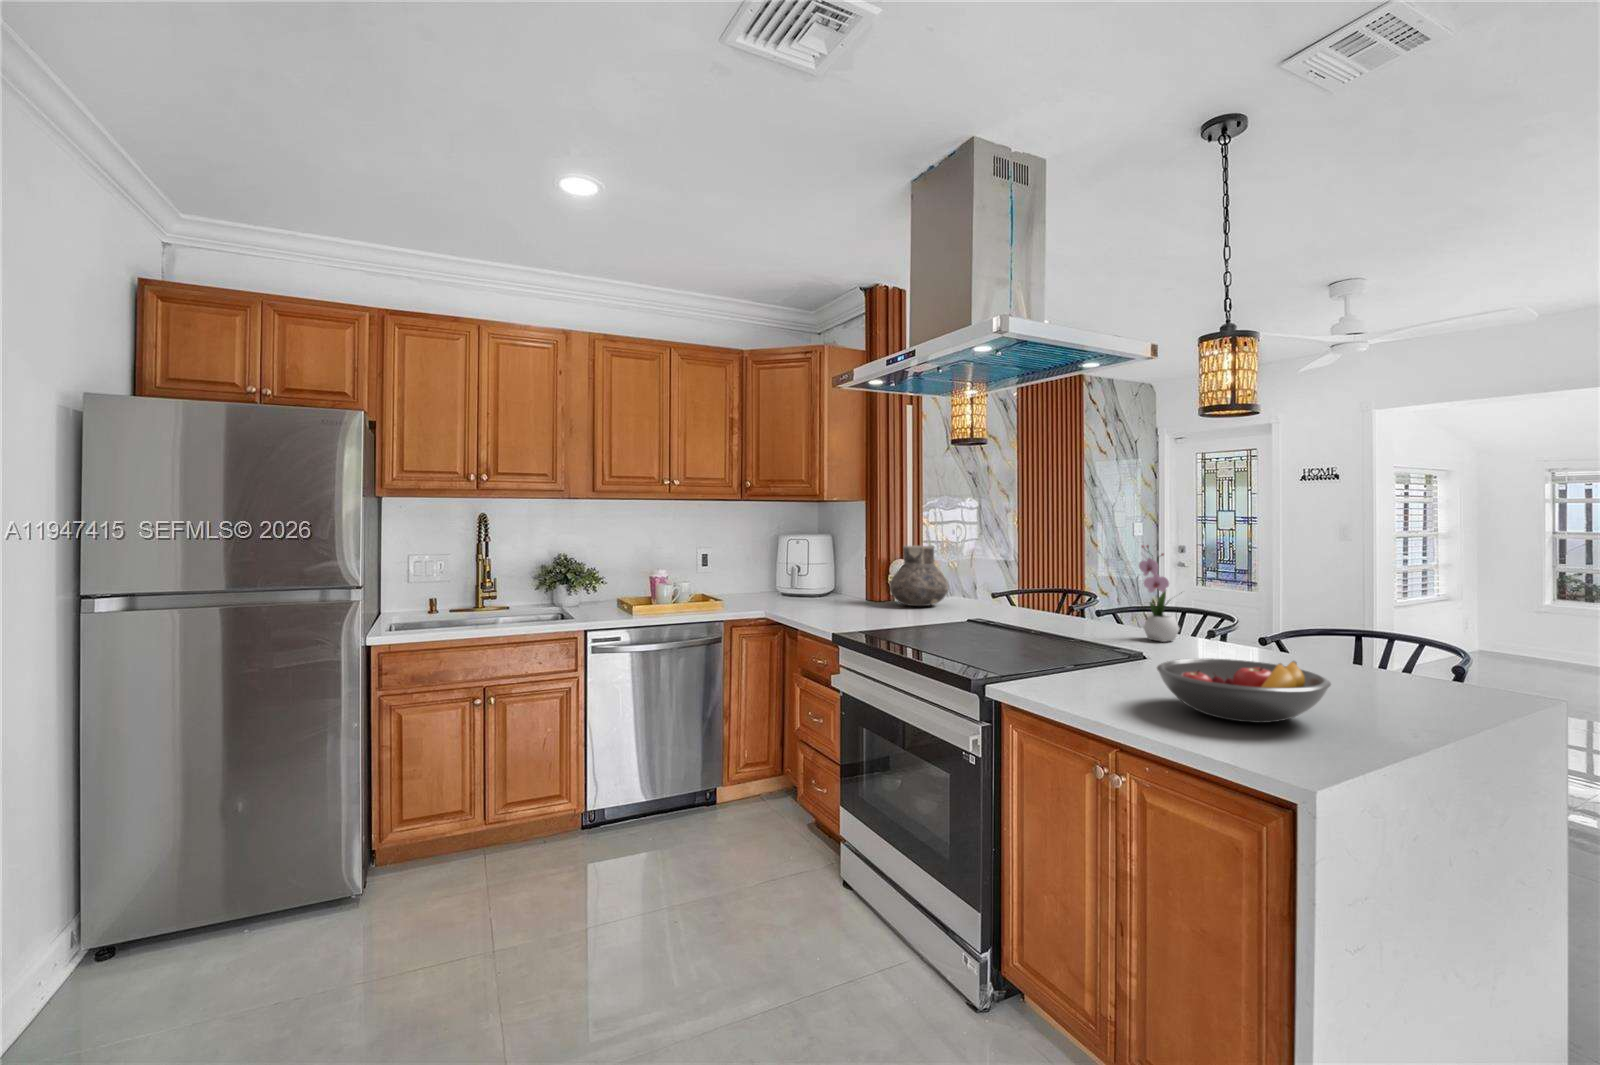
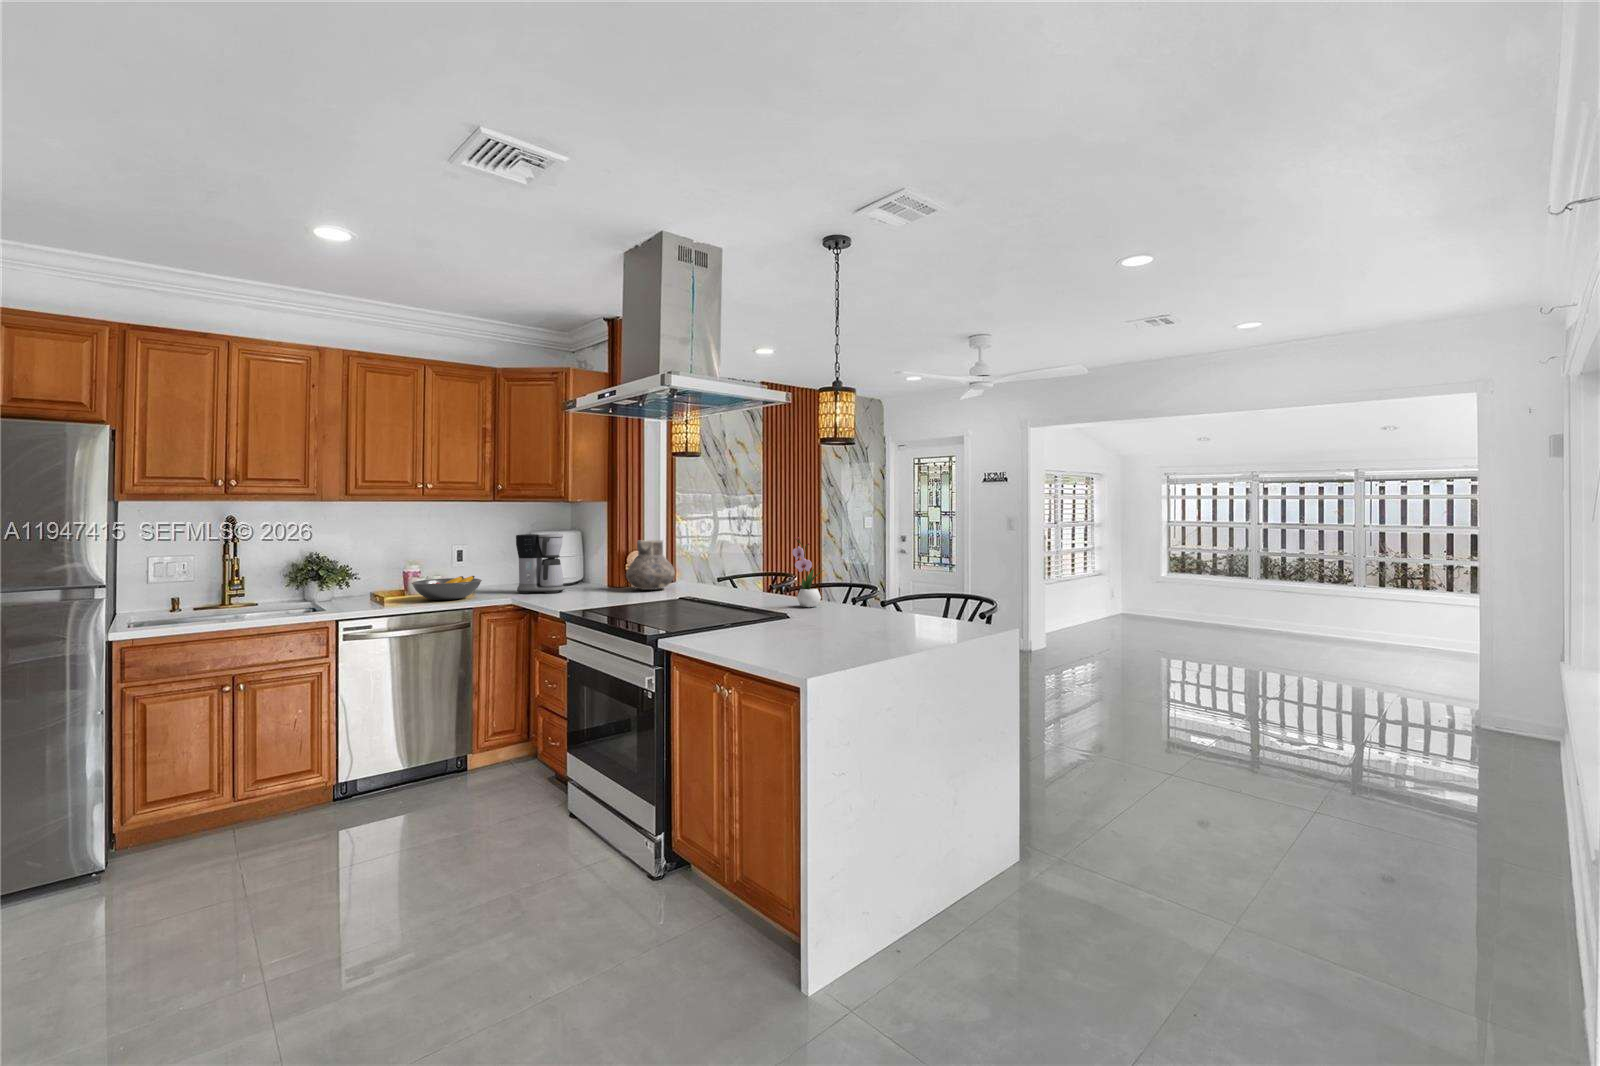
coffee maker: none [765,536,818,606] -> present [516,533,565,594]
fruit bowl: present [1157,658,1331,723] -> present [412,576,482,600]

